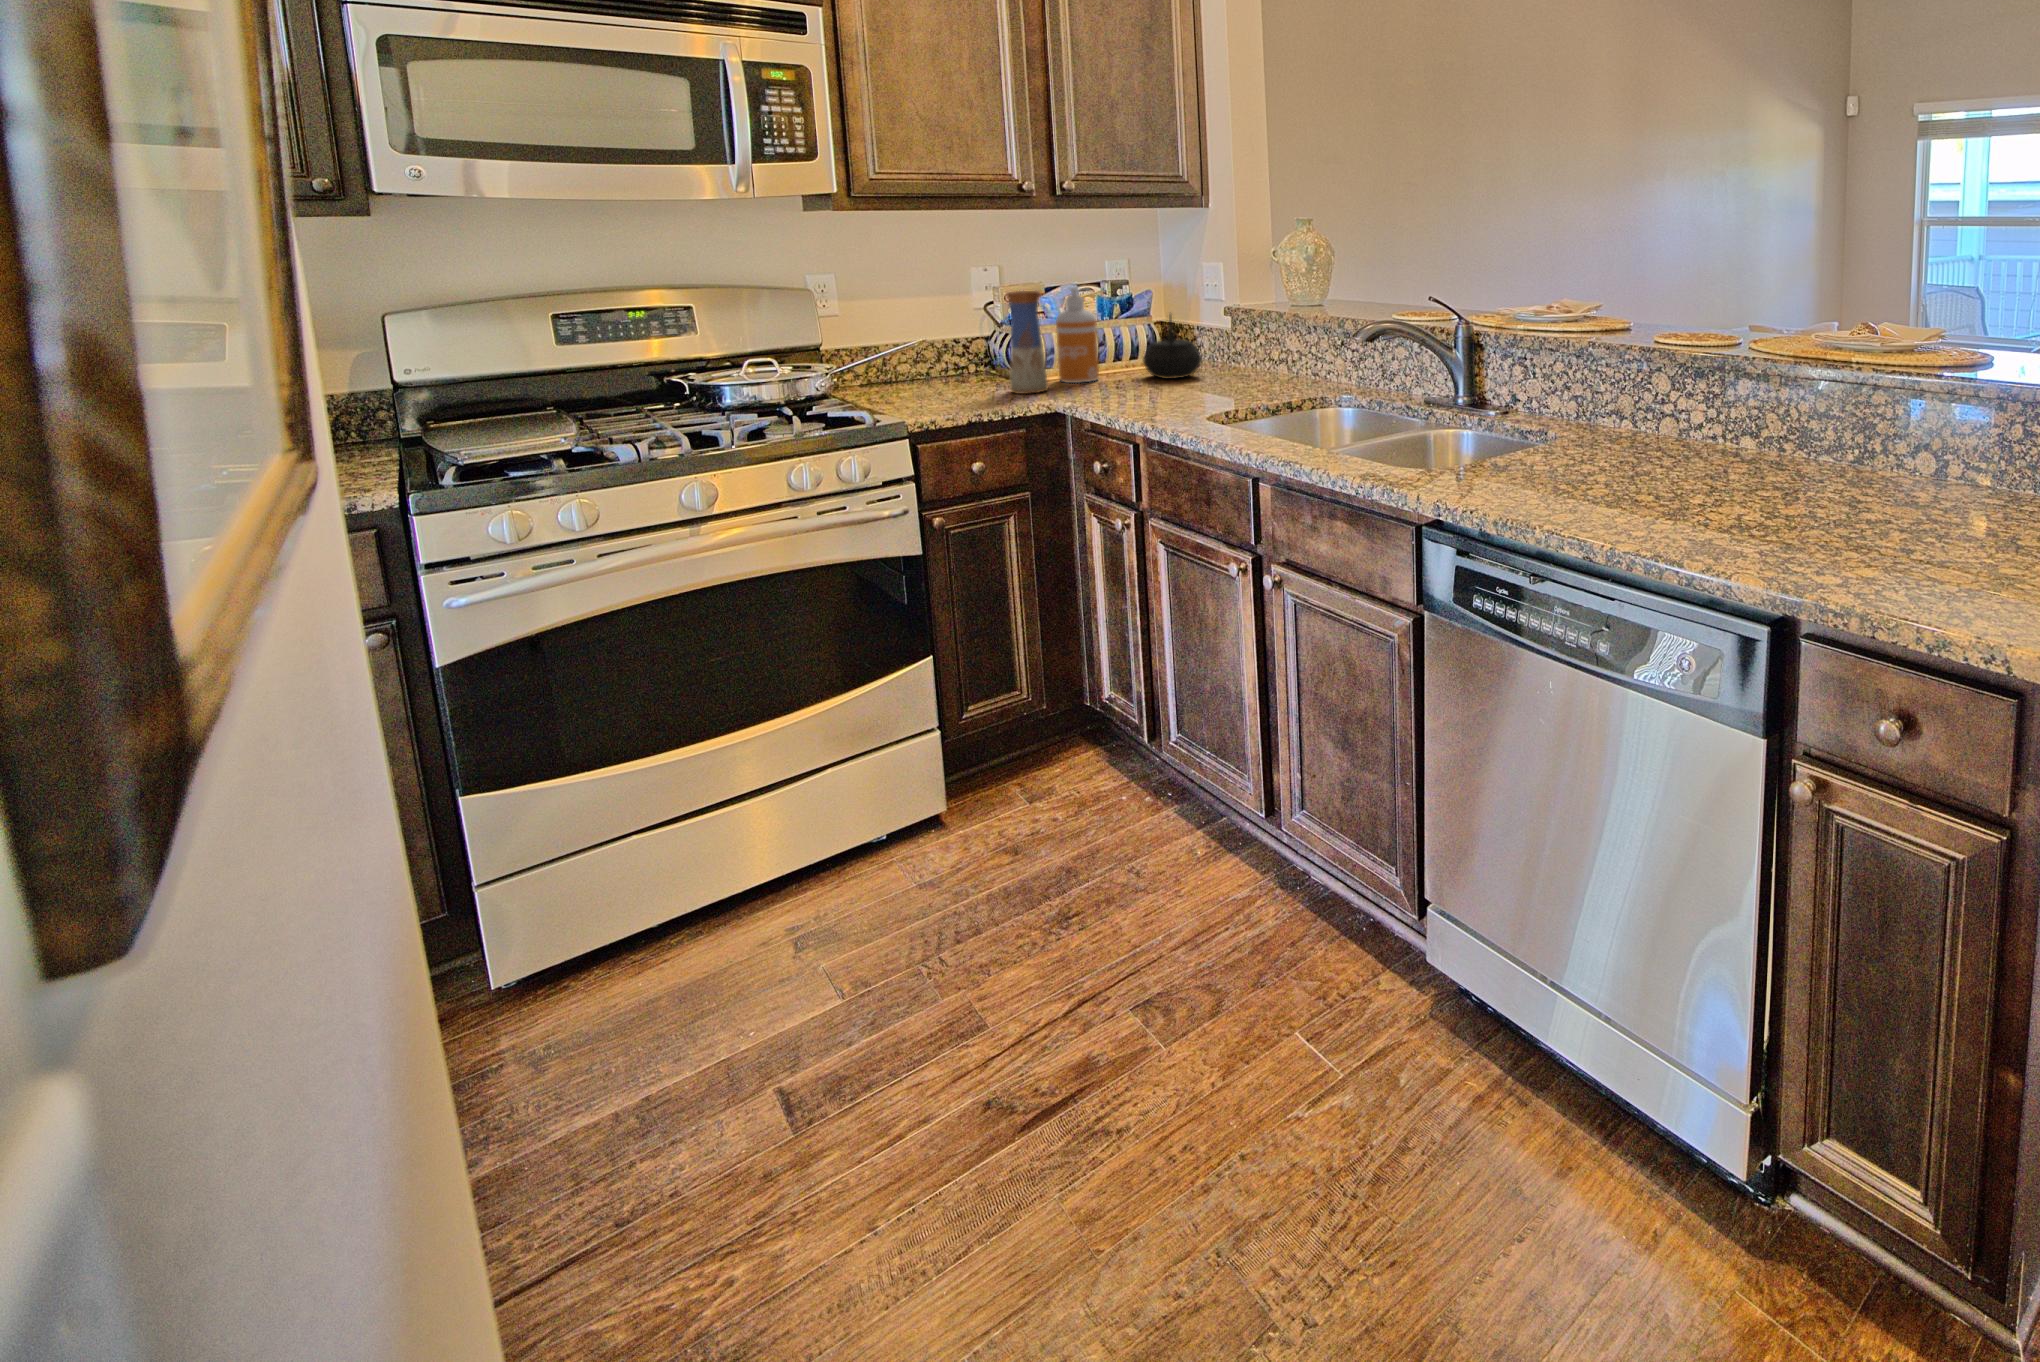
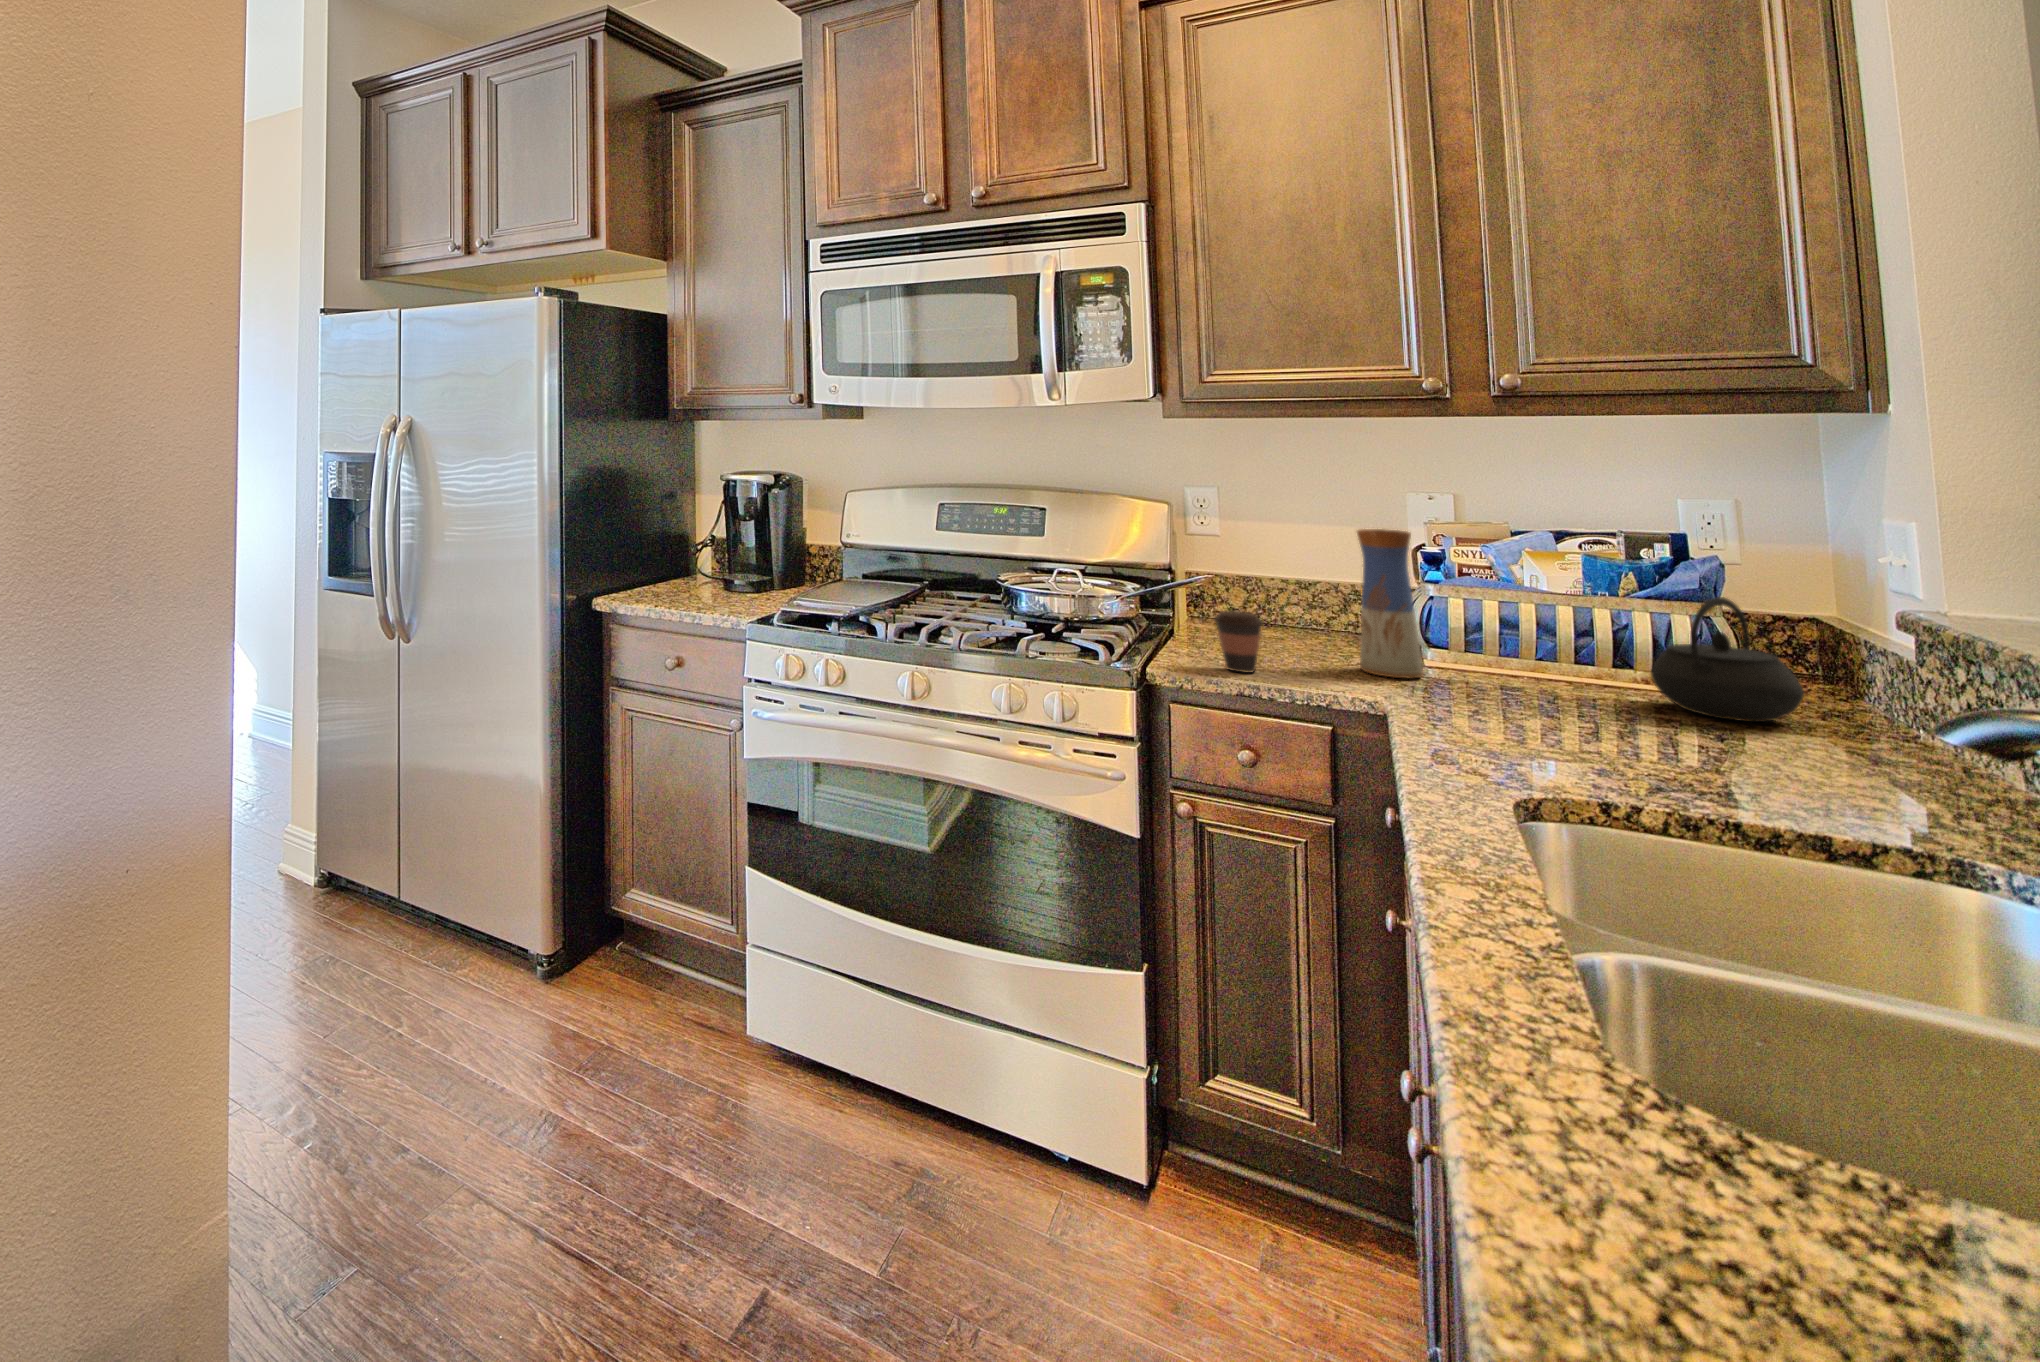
soap dispenser: present [1056,287,1099,383] -> none [1476,533,1560,684]
coffee cup: none [940,363,978,409] -> present [1214,611,1263,673]

